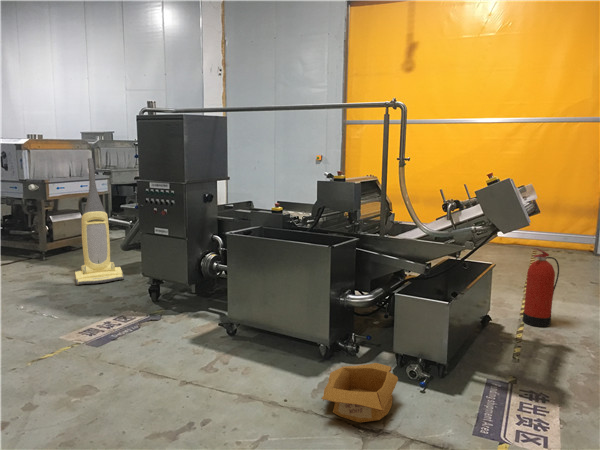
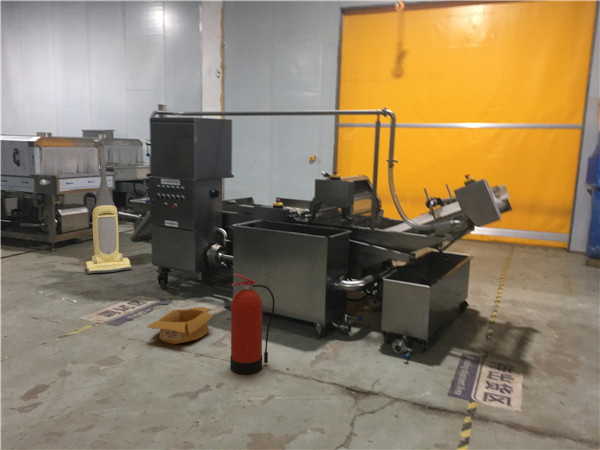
fire extinguisher: present [523,248,559,327] -> present [230,273,275,374]
cardboard box: present [322,363,398,422] -> present [147,307,212,344]

